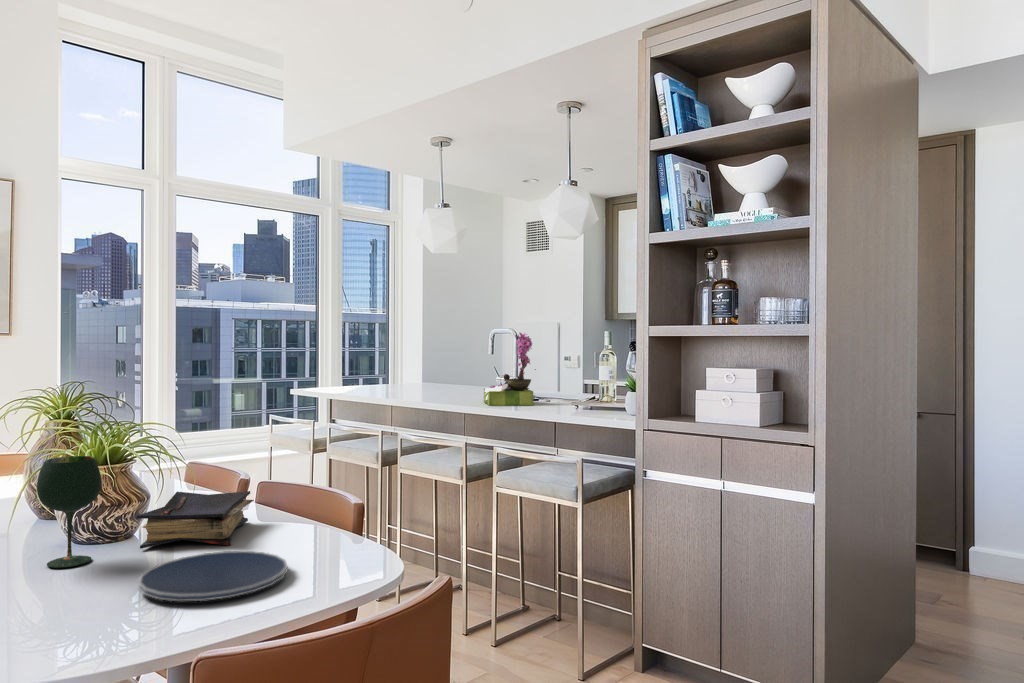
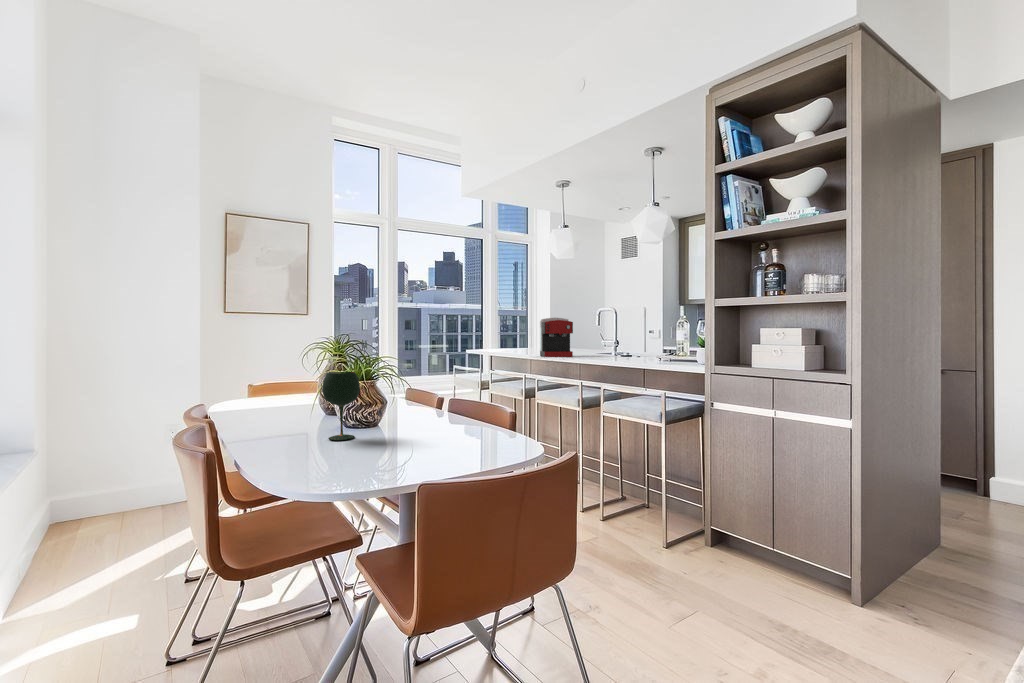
flower arrangement: present [484,333,536,406] -> none [592,312,629,361]
coffee maker: none [408,334,458,395] -> present [540,318,573,357]
book: present [136,491,254,549] -> none [381,401,452,433]
plate: present [138,551,288,601] -> none [384,434,477,460]

